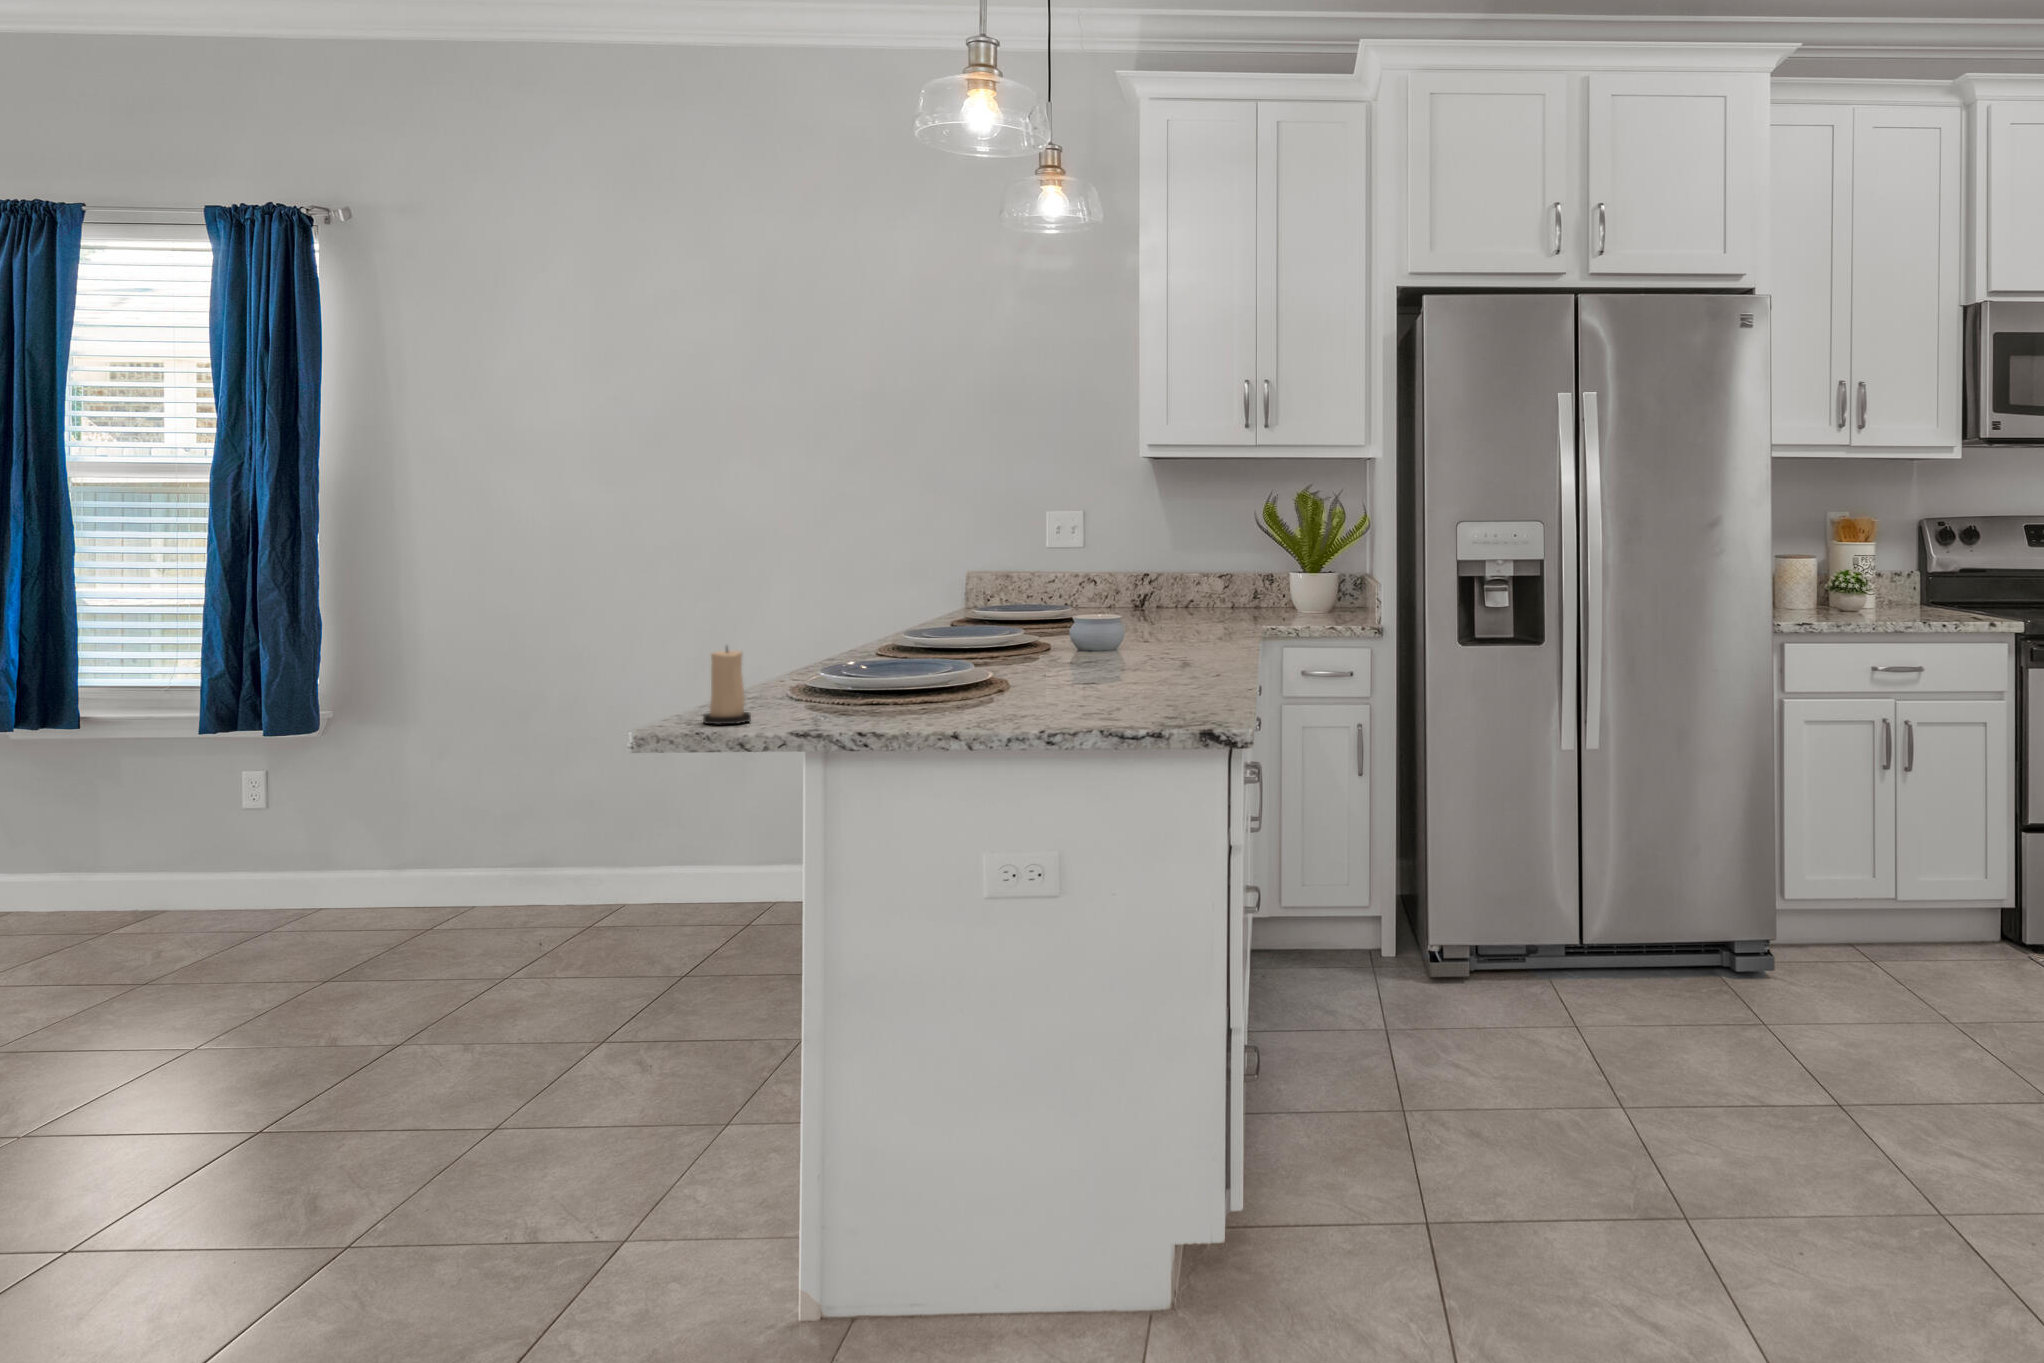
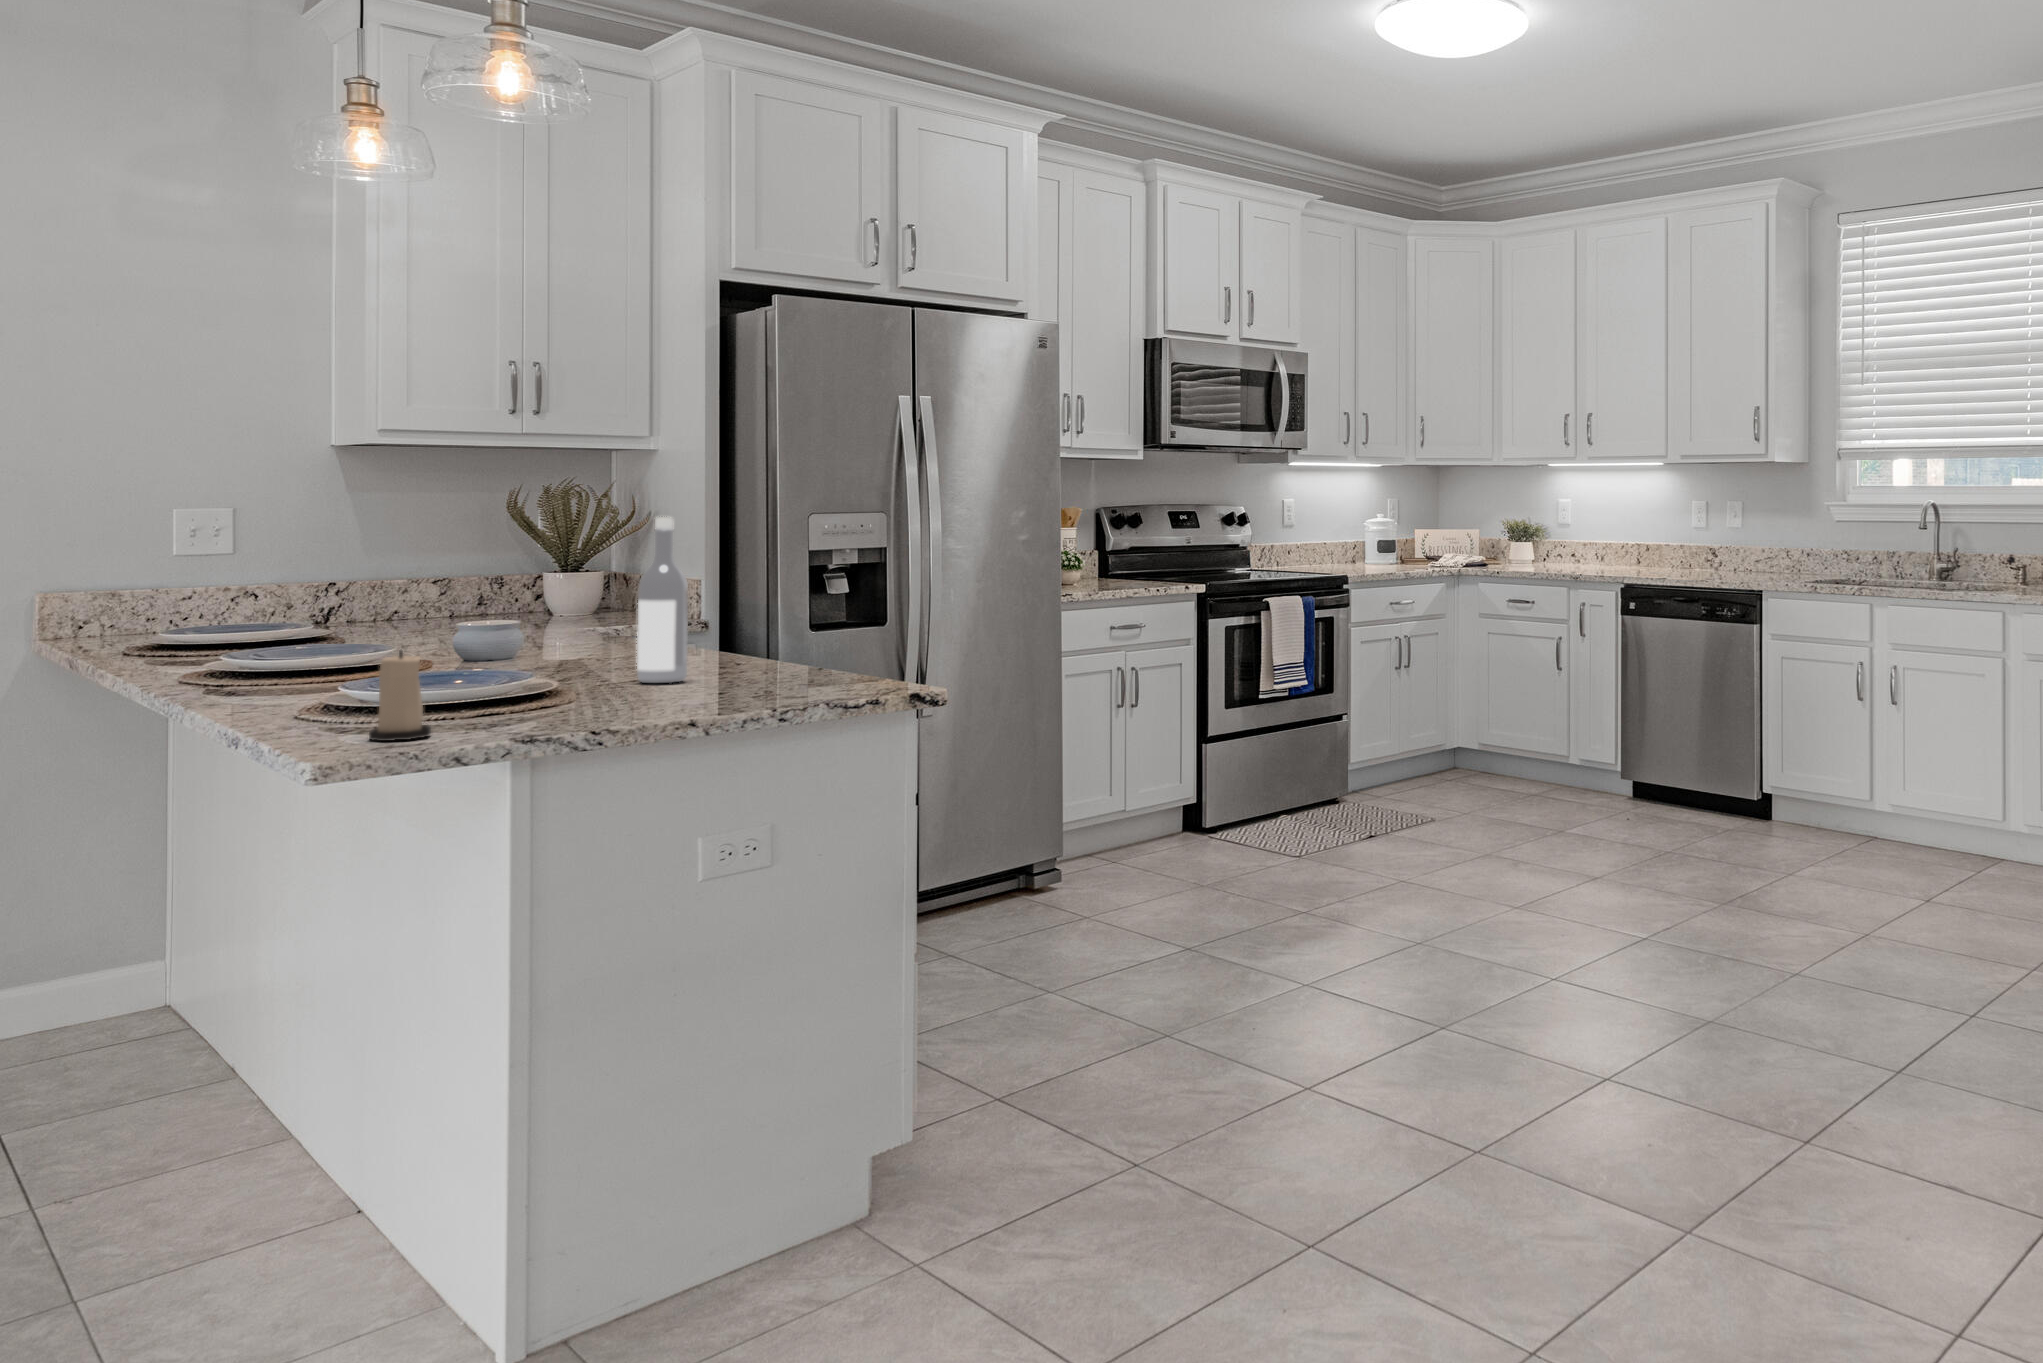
wine bottle: none [1073,531,1117,694] -> present [637,517,688,683]

